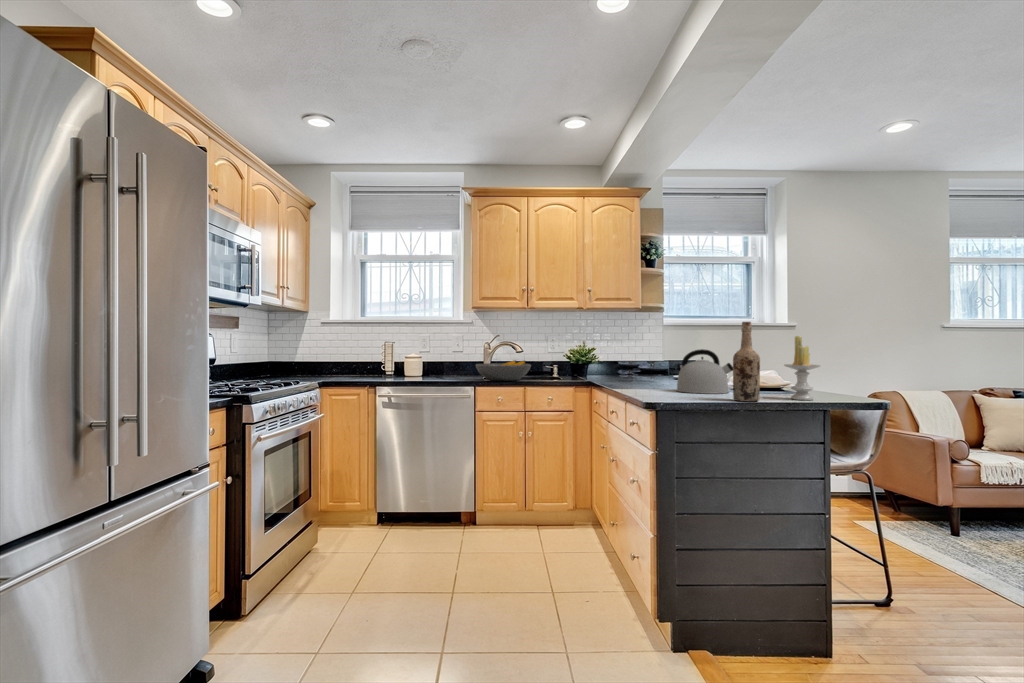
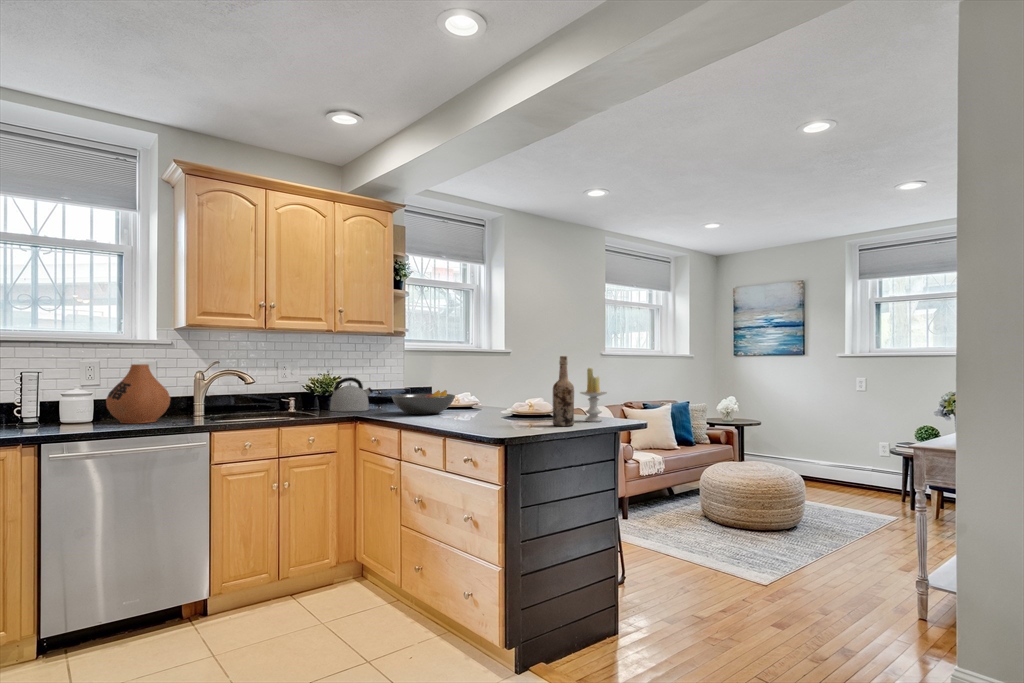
vase: none [420,337,458,378] -> present [106,364,170,424]
kettle: present [677,349,733,394] -> present [330,377,373,412]
fruit bowl: present [476,360,531,381] -> present [391,390,455,414]

